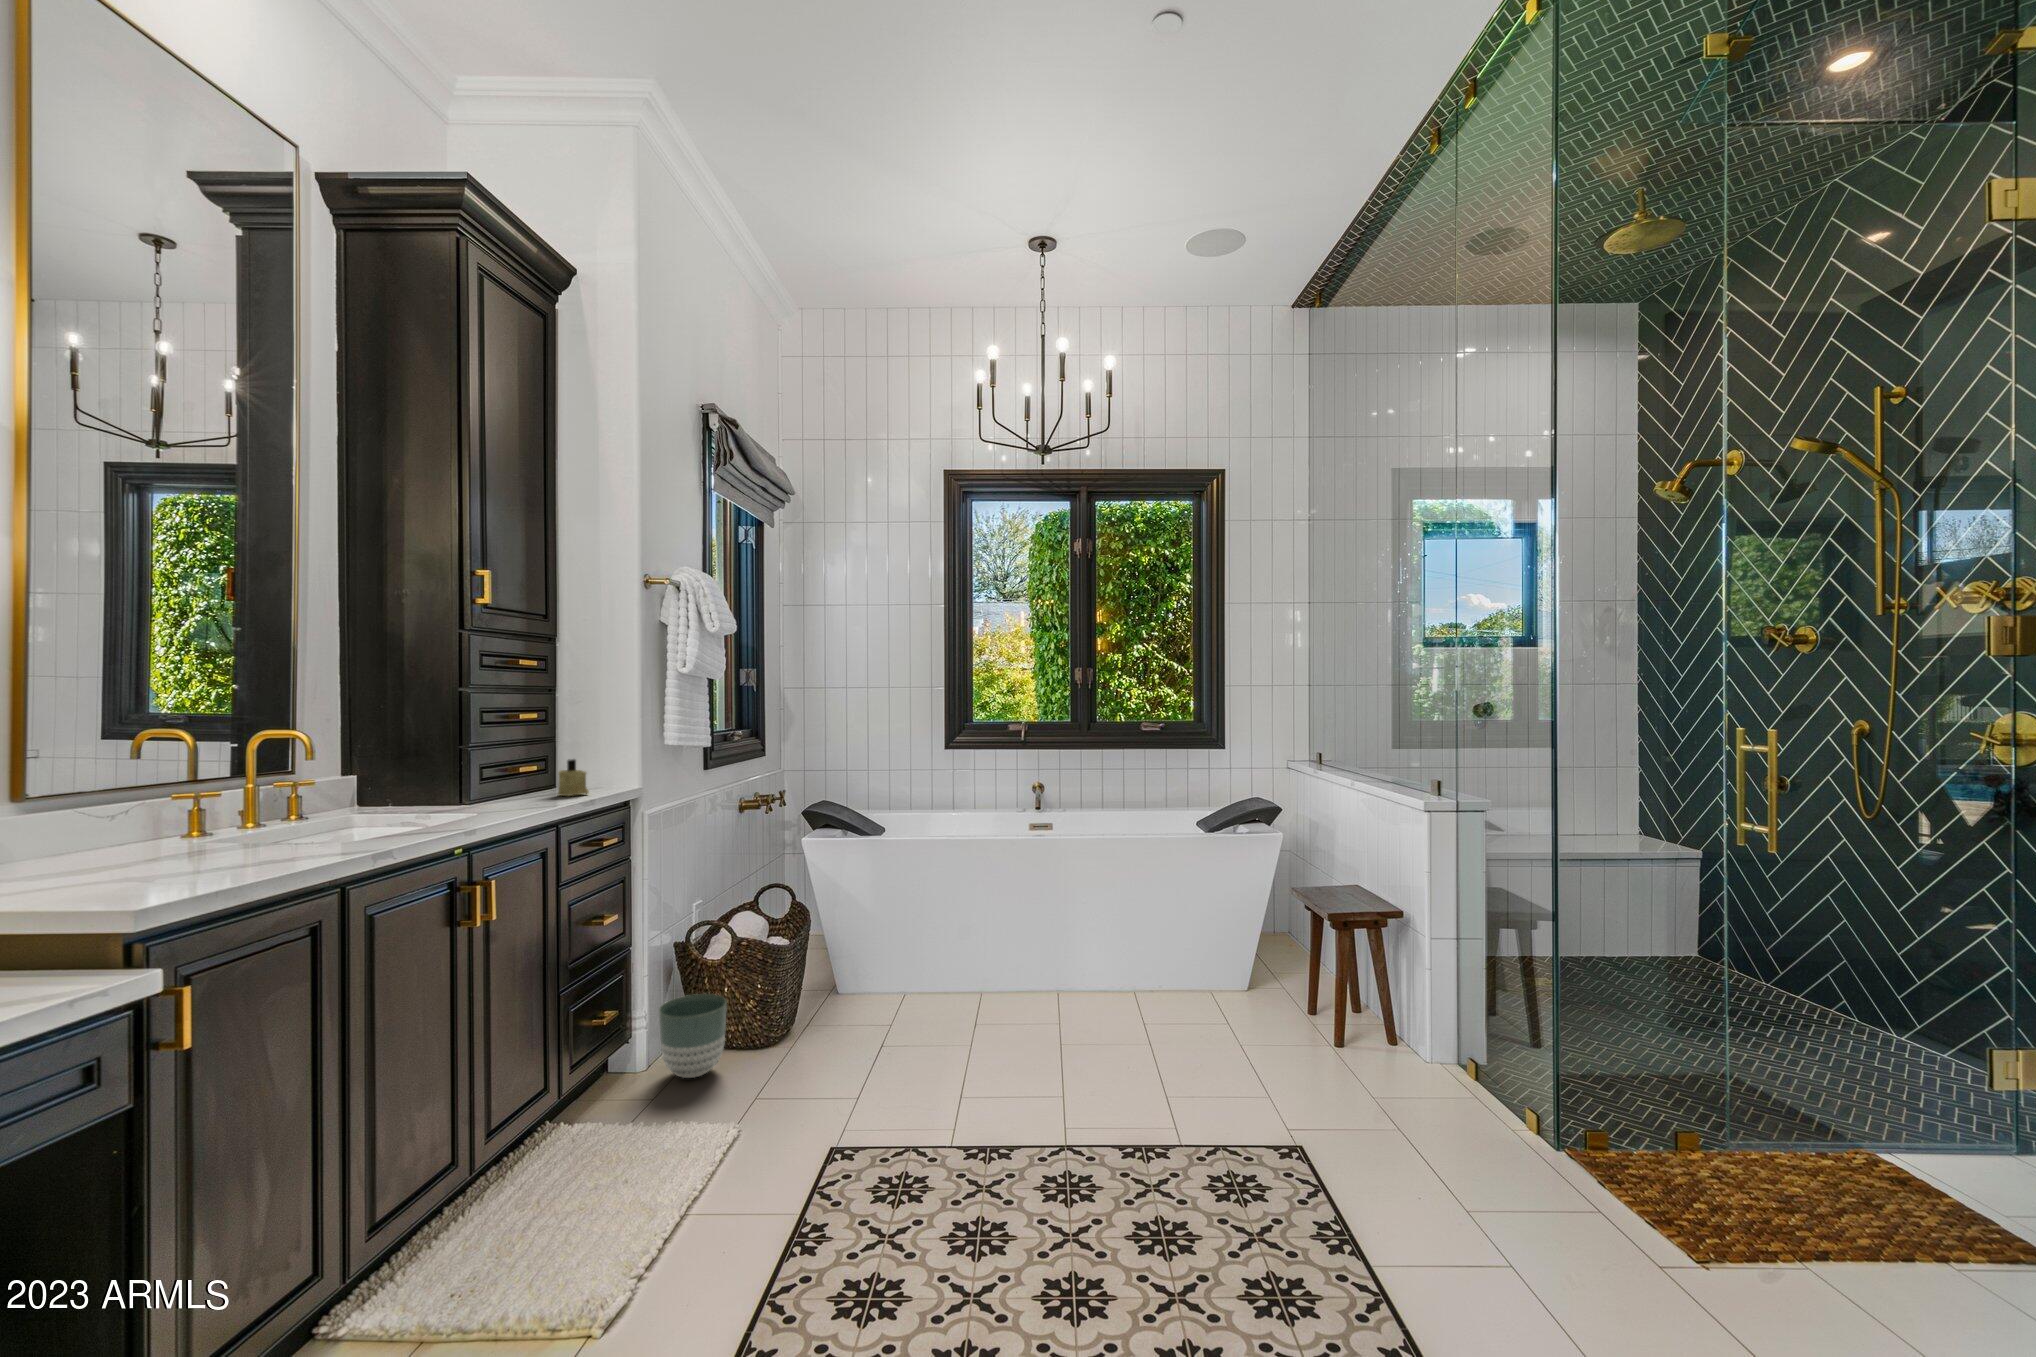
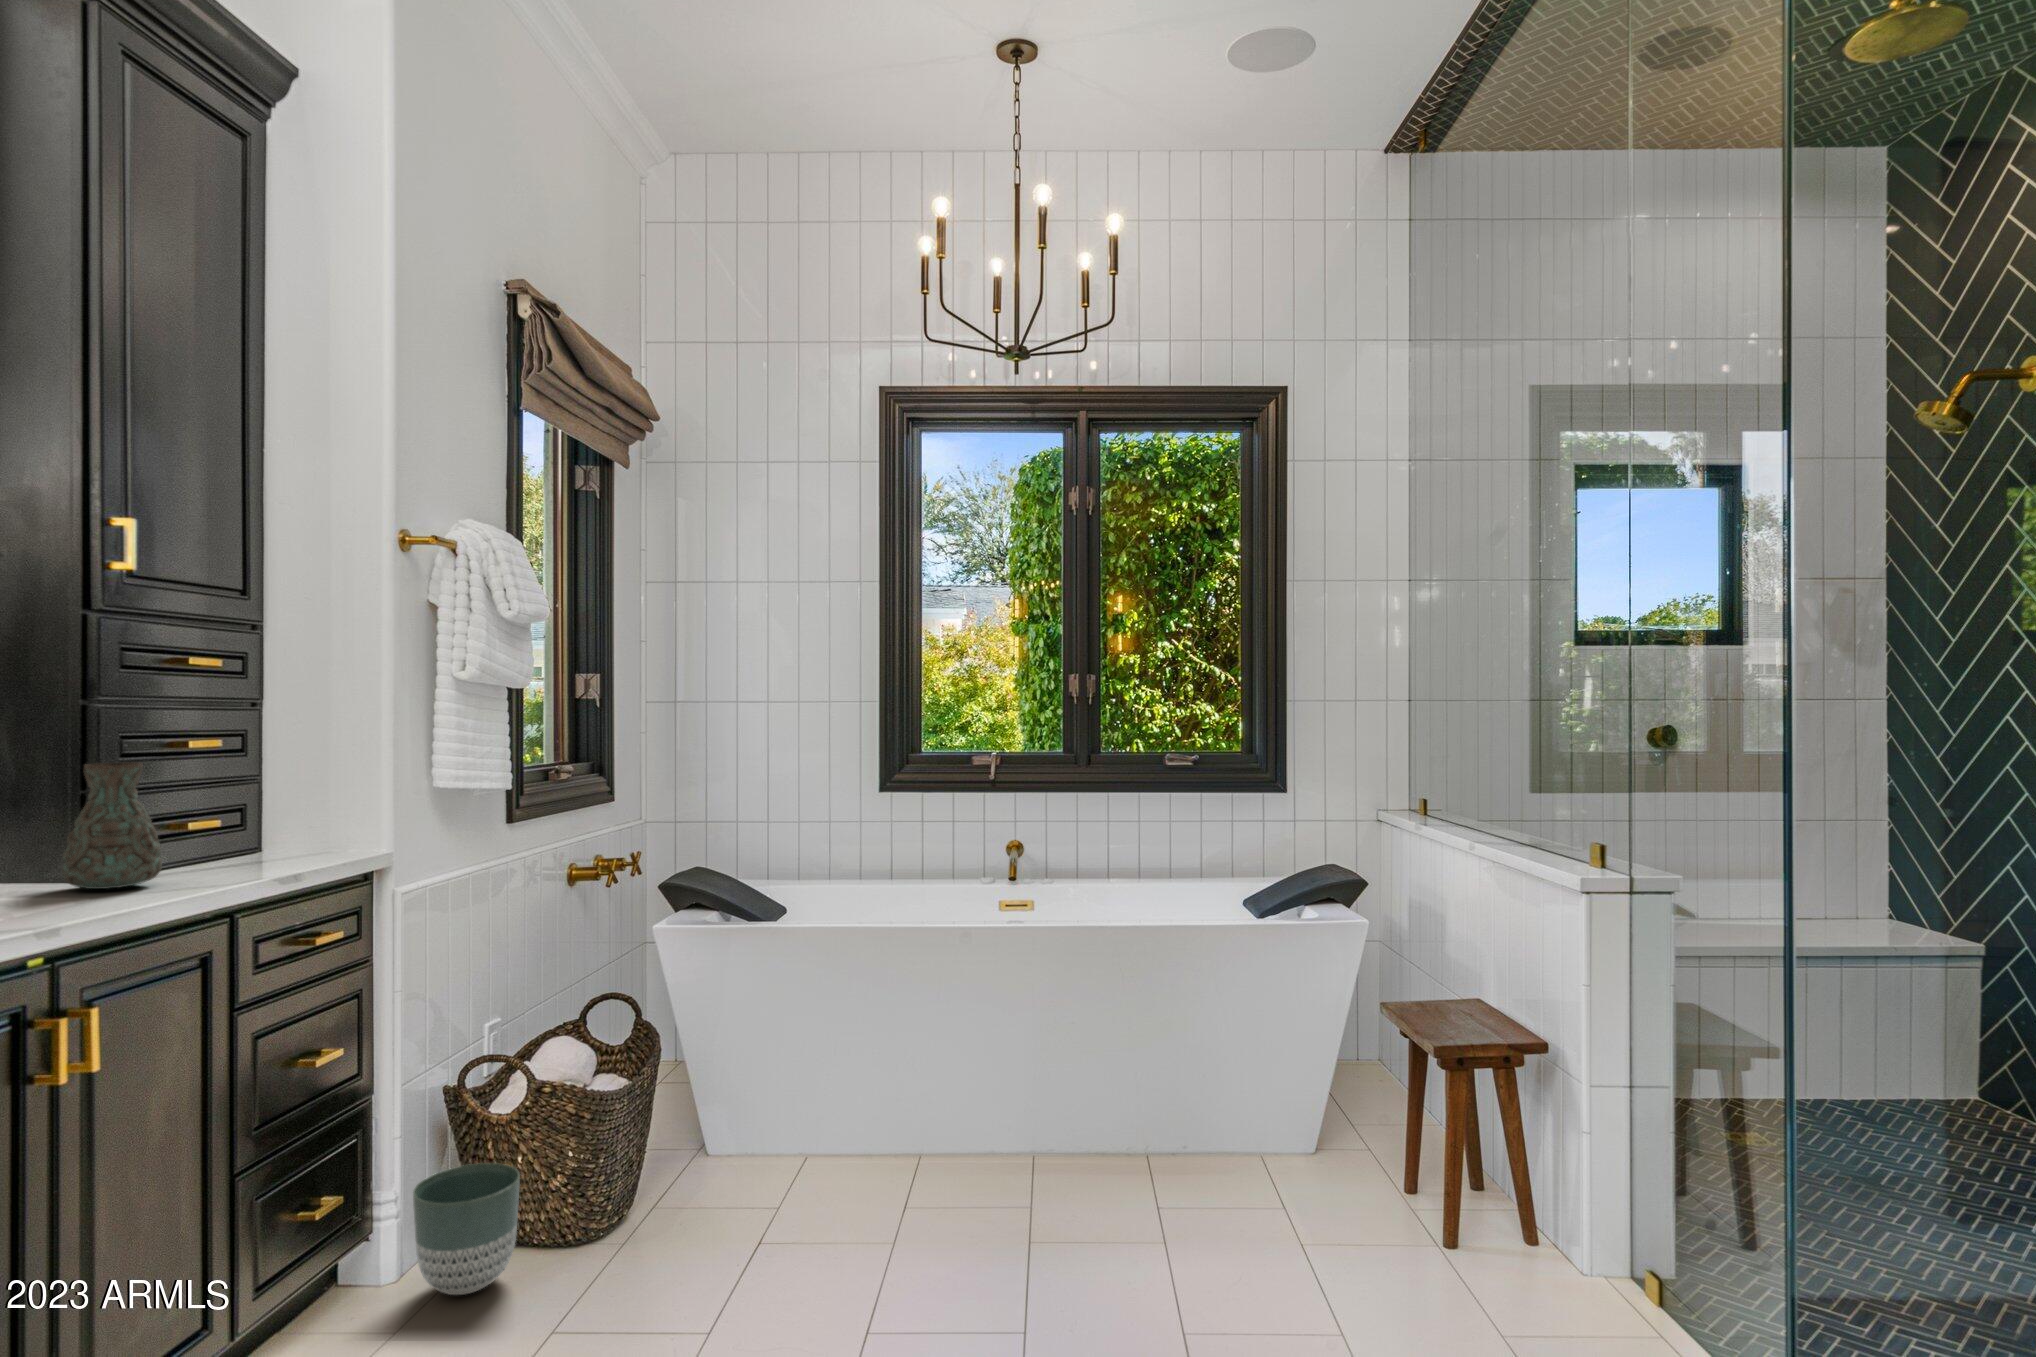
decorative vase: none [458,728,516,808] -> present [62,762,162,889]
candle: present [558,759,589,796] -> none [246,810,299,867]

